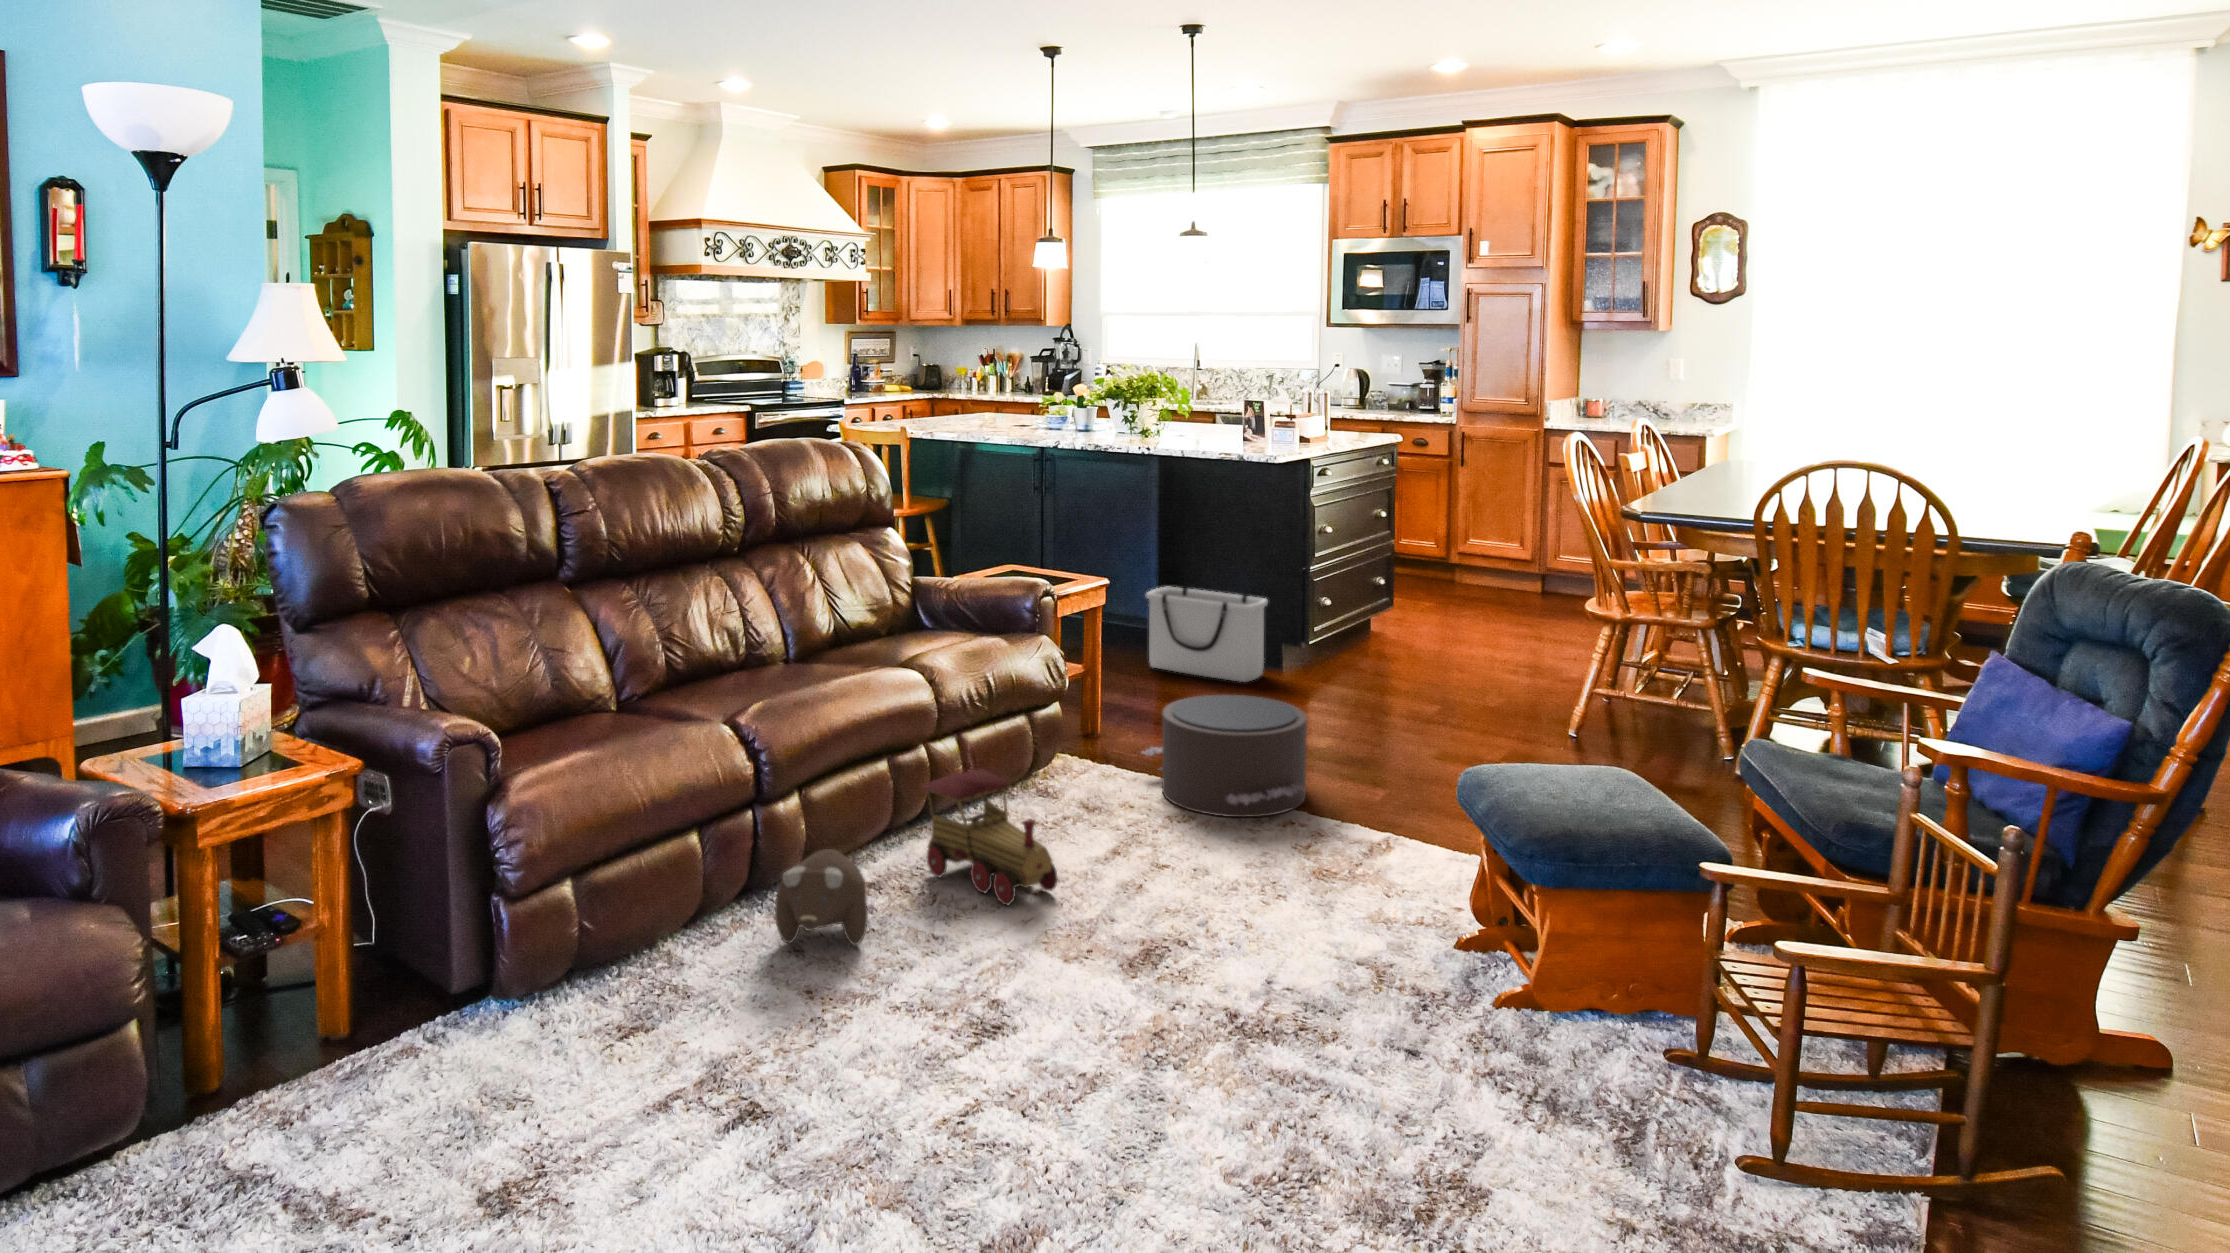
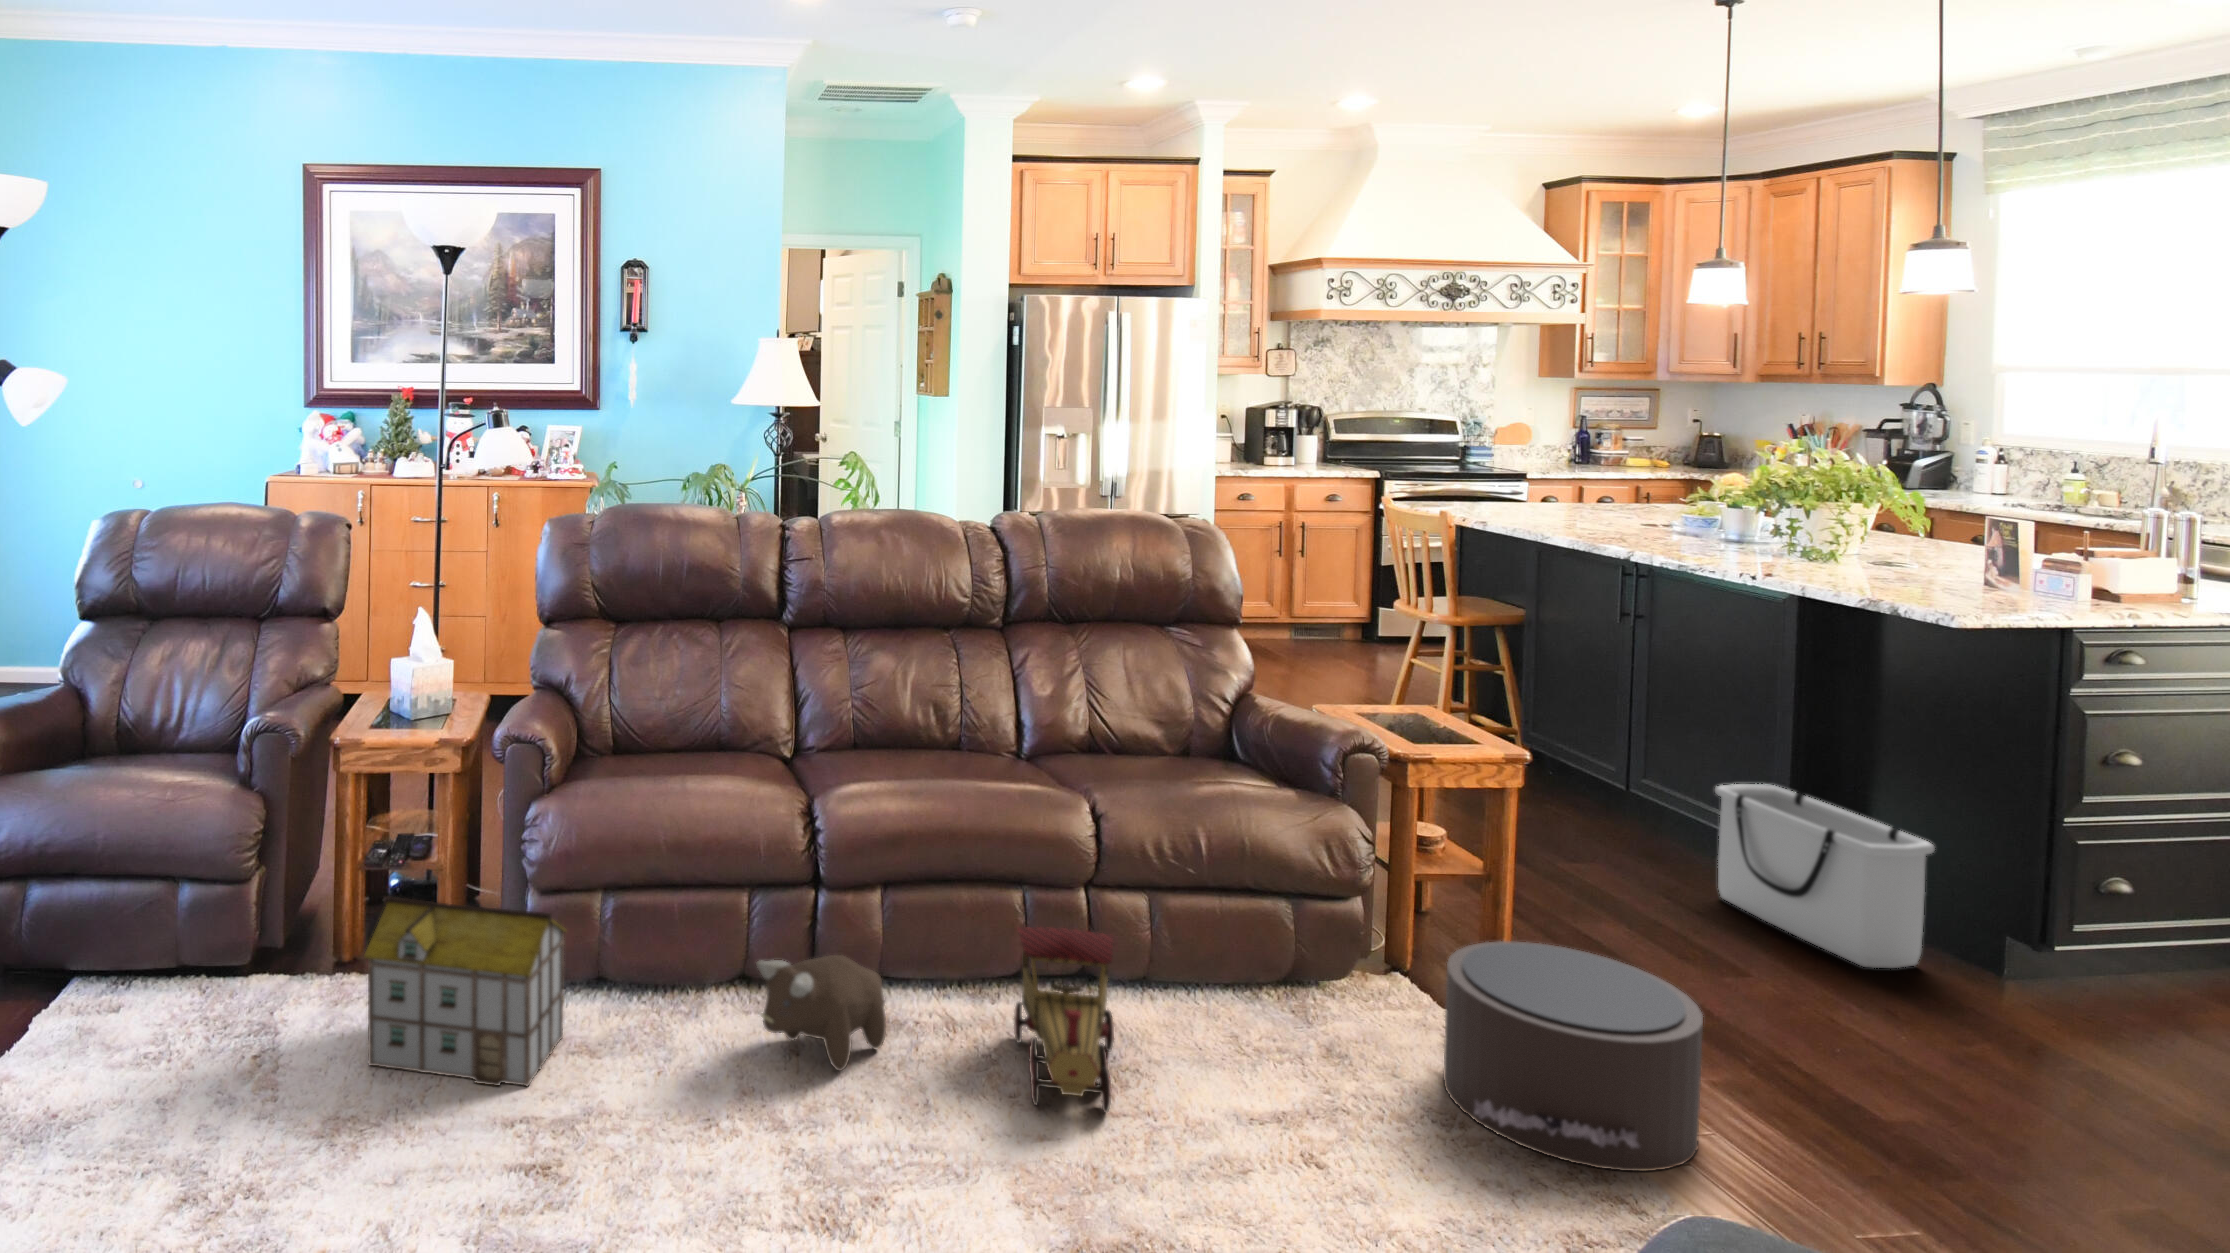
toy house: none [400,890,637,1138] -> present [364,896,566,1086]

